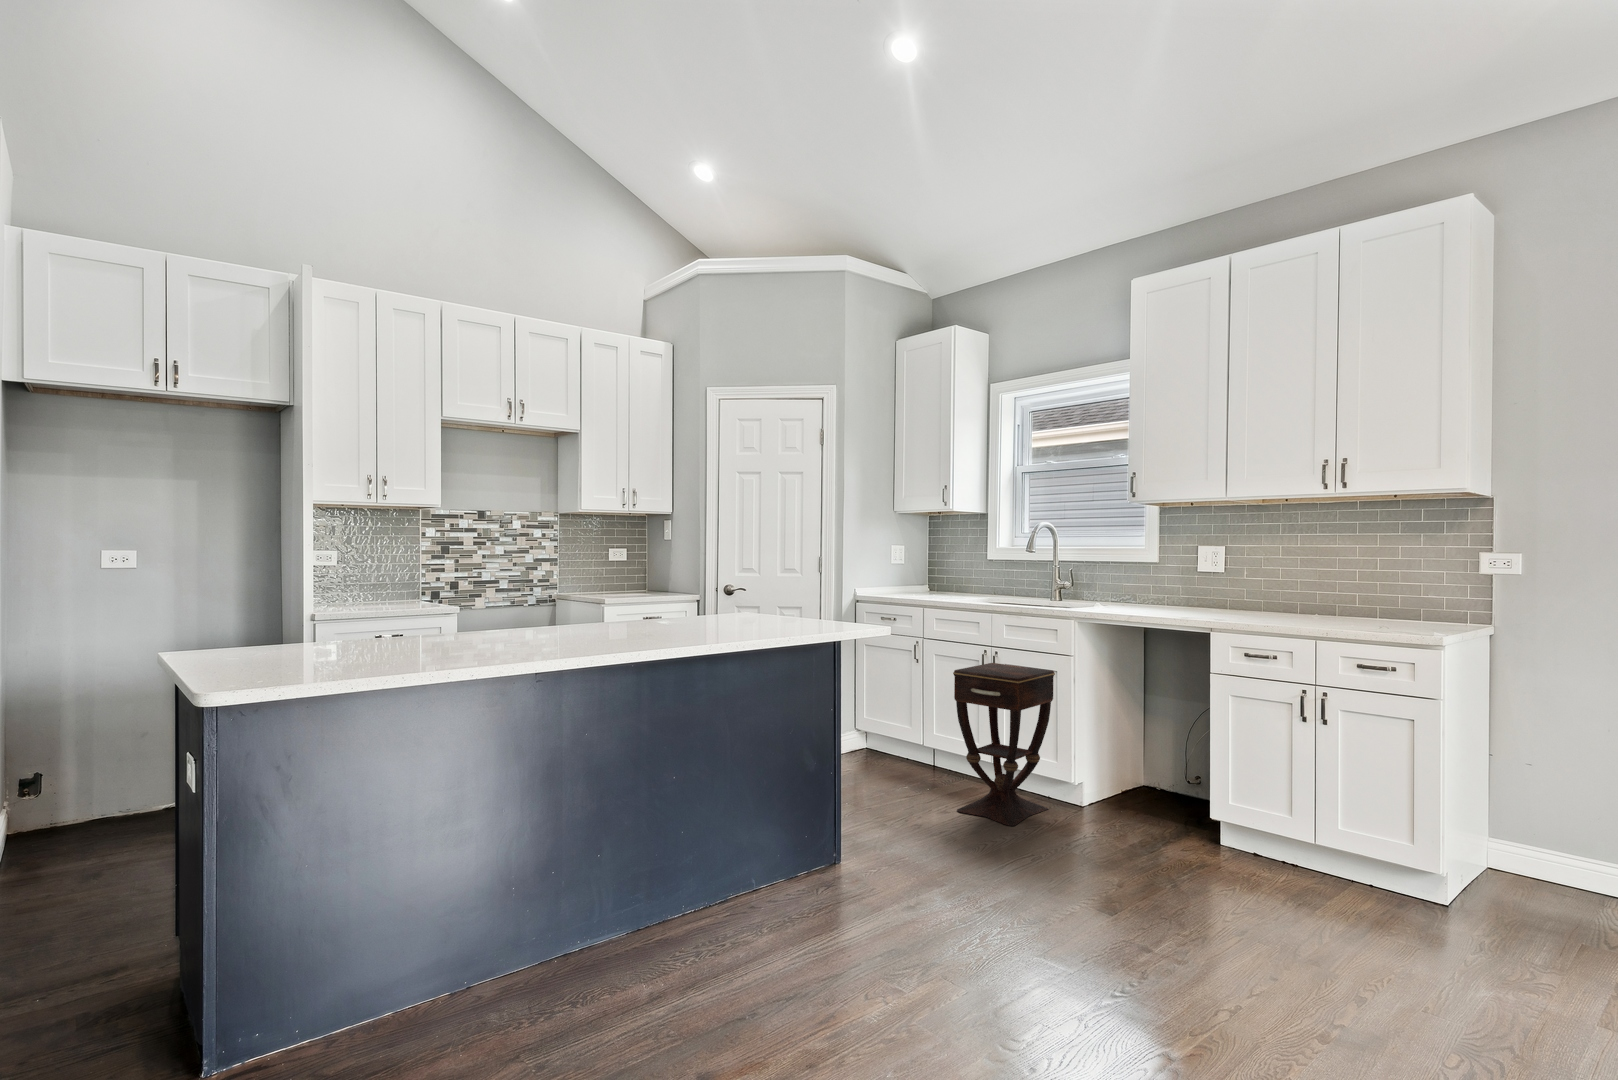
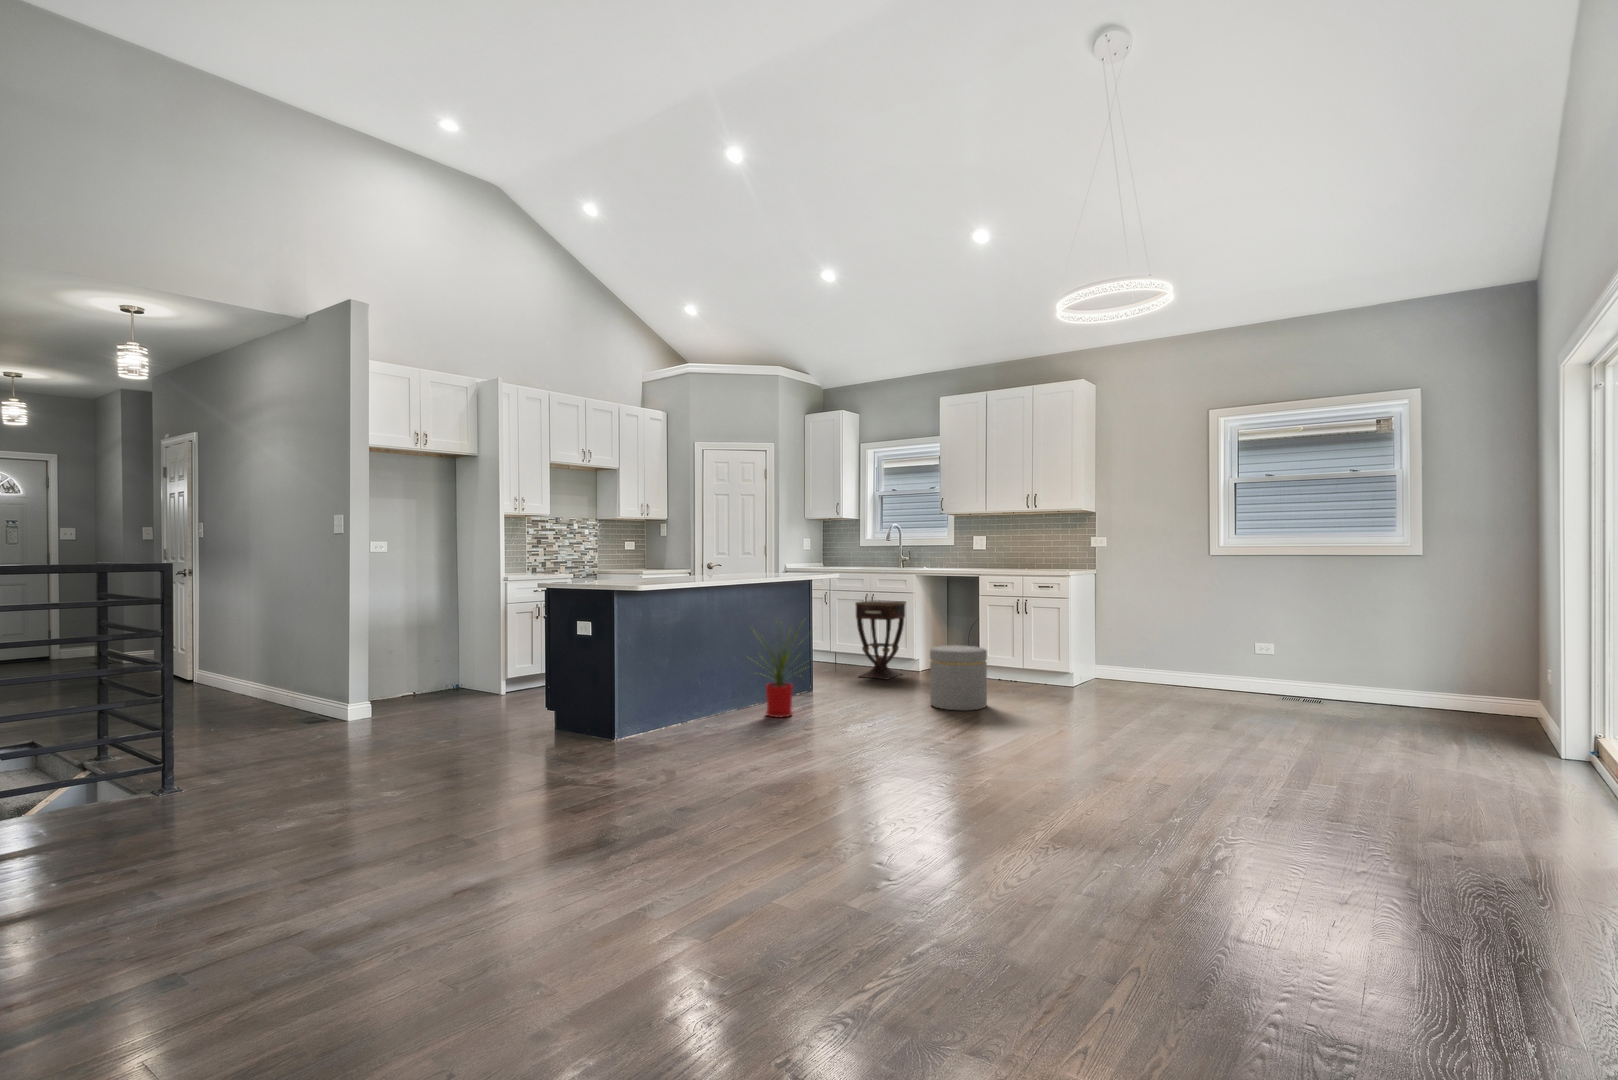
house plant: none [616,733,791,989] -> present [760,628,801,717]
ottoman: none [1078,817,1230,1017] -> present [930,645,987,710]

